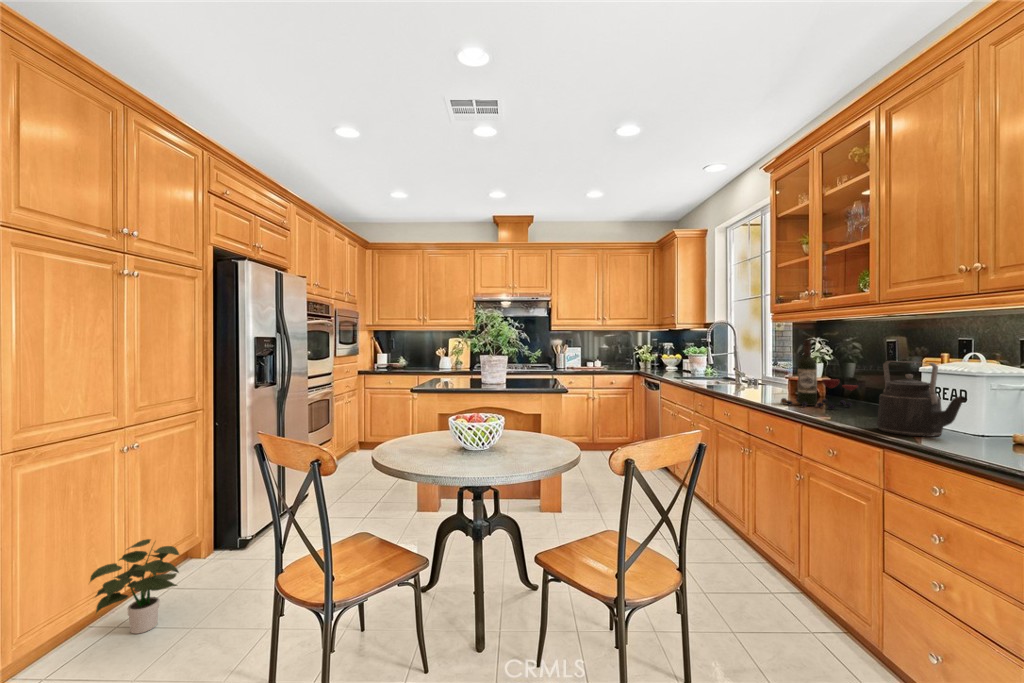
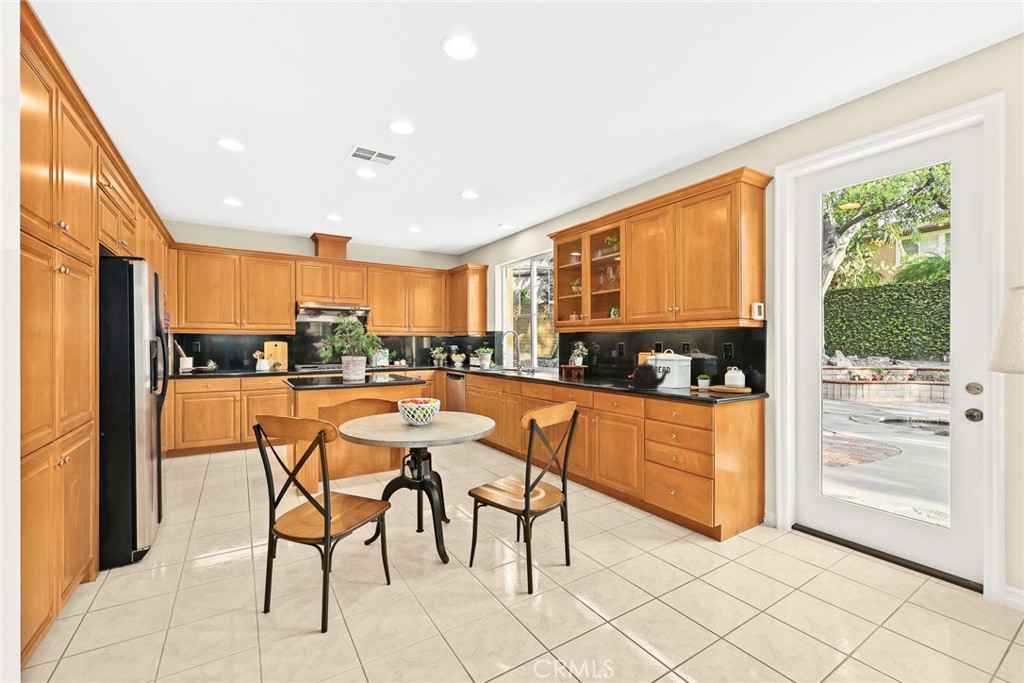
wine bottle: present [781,340,857,409] -> none [571,344,612,383]
potted plant: present [90,539,179,634] -> none [47,548,144,644]

